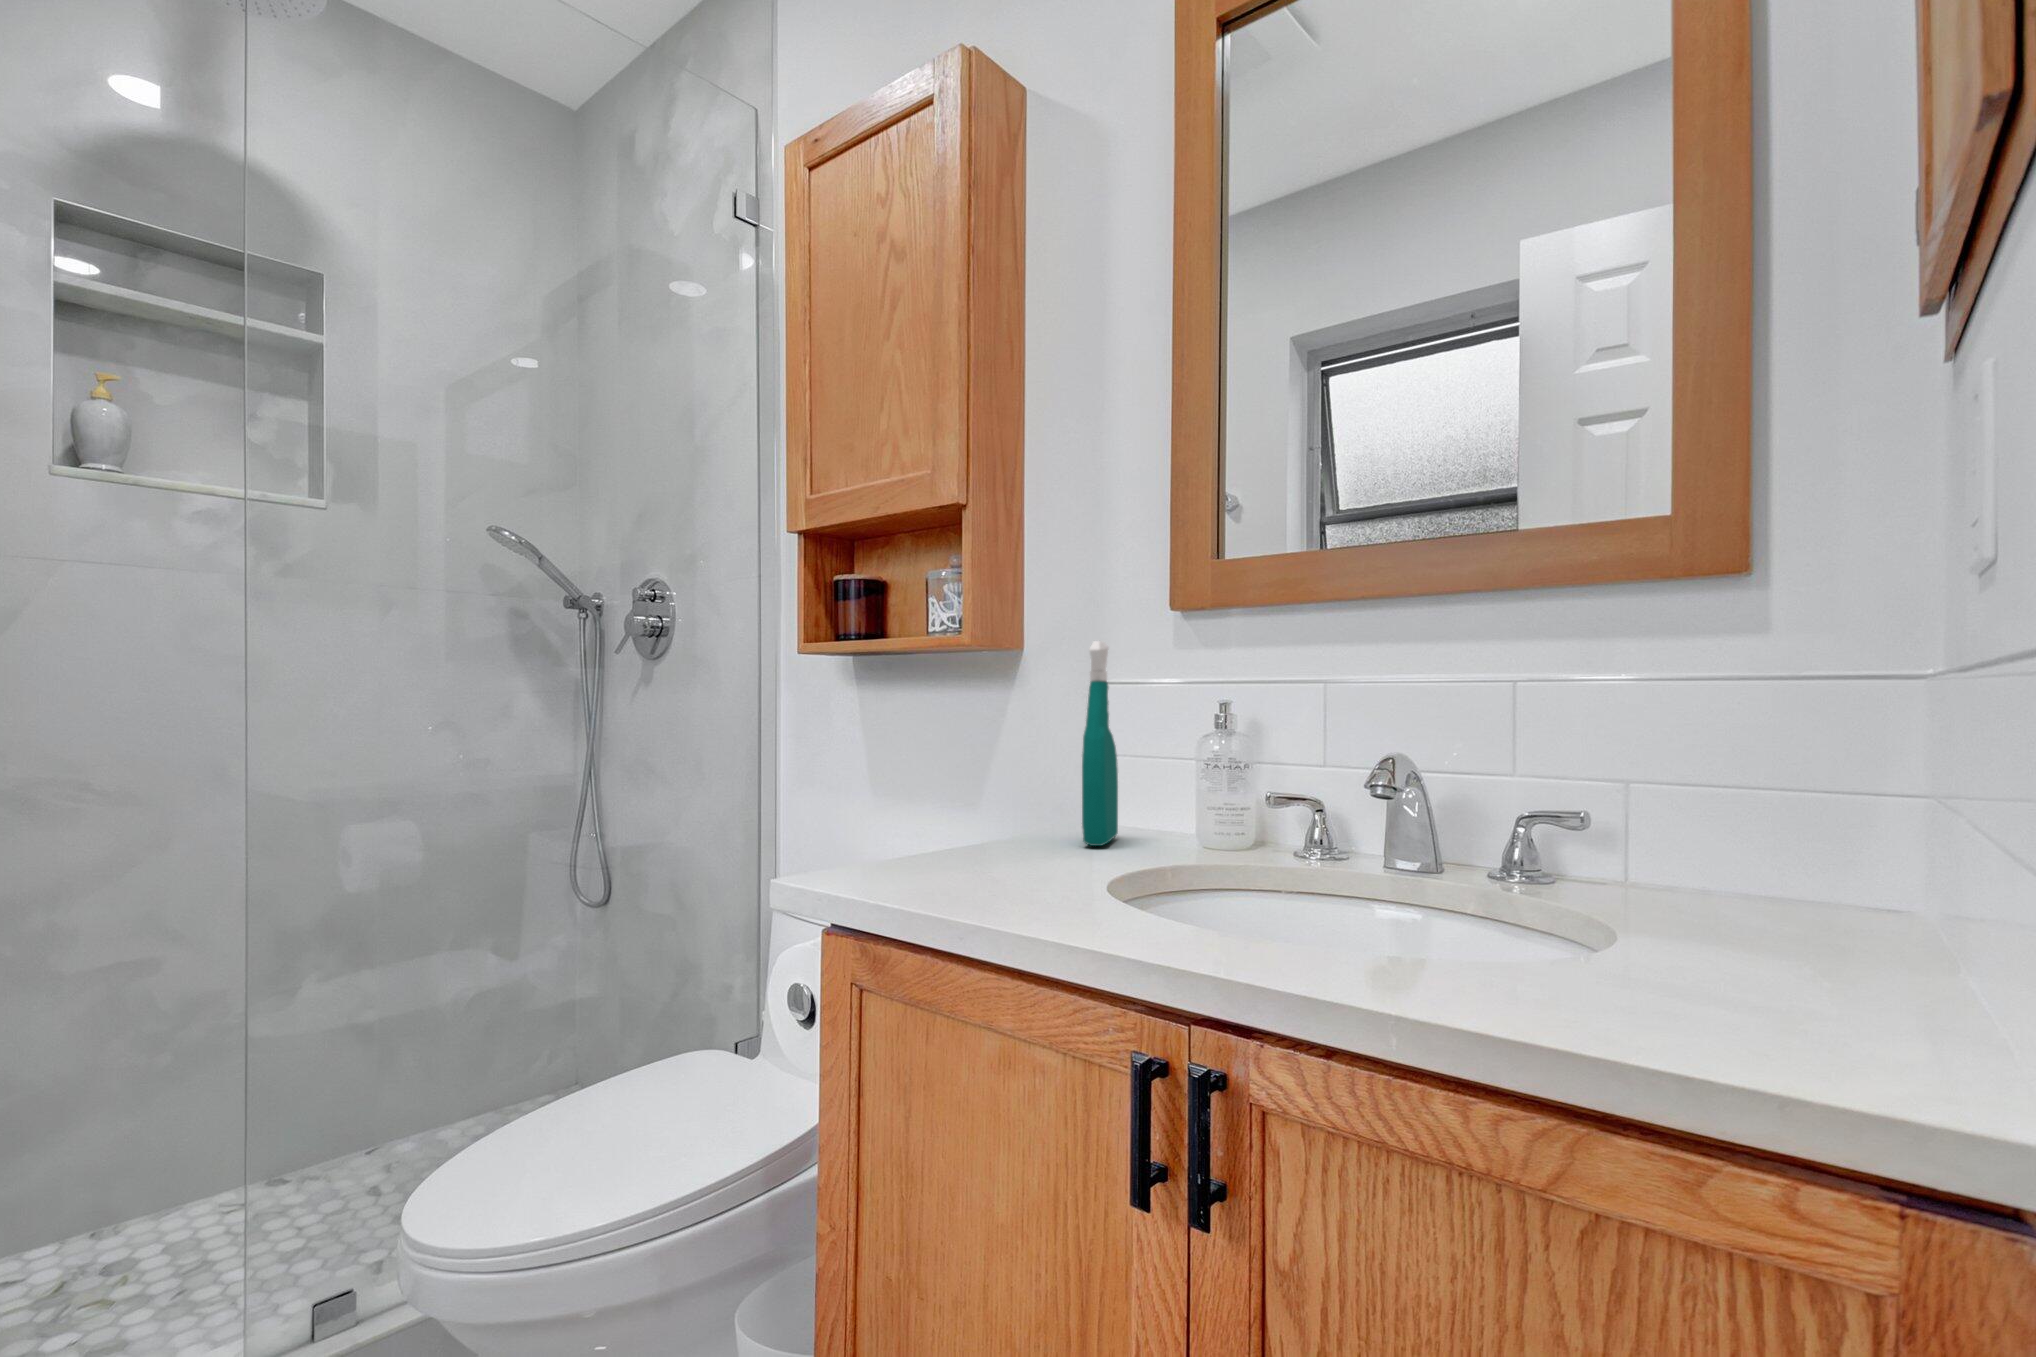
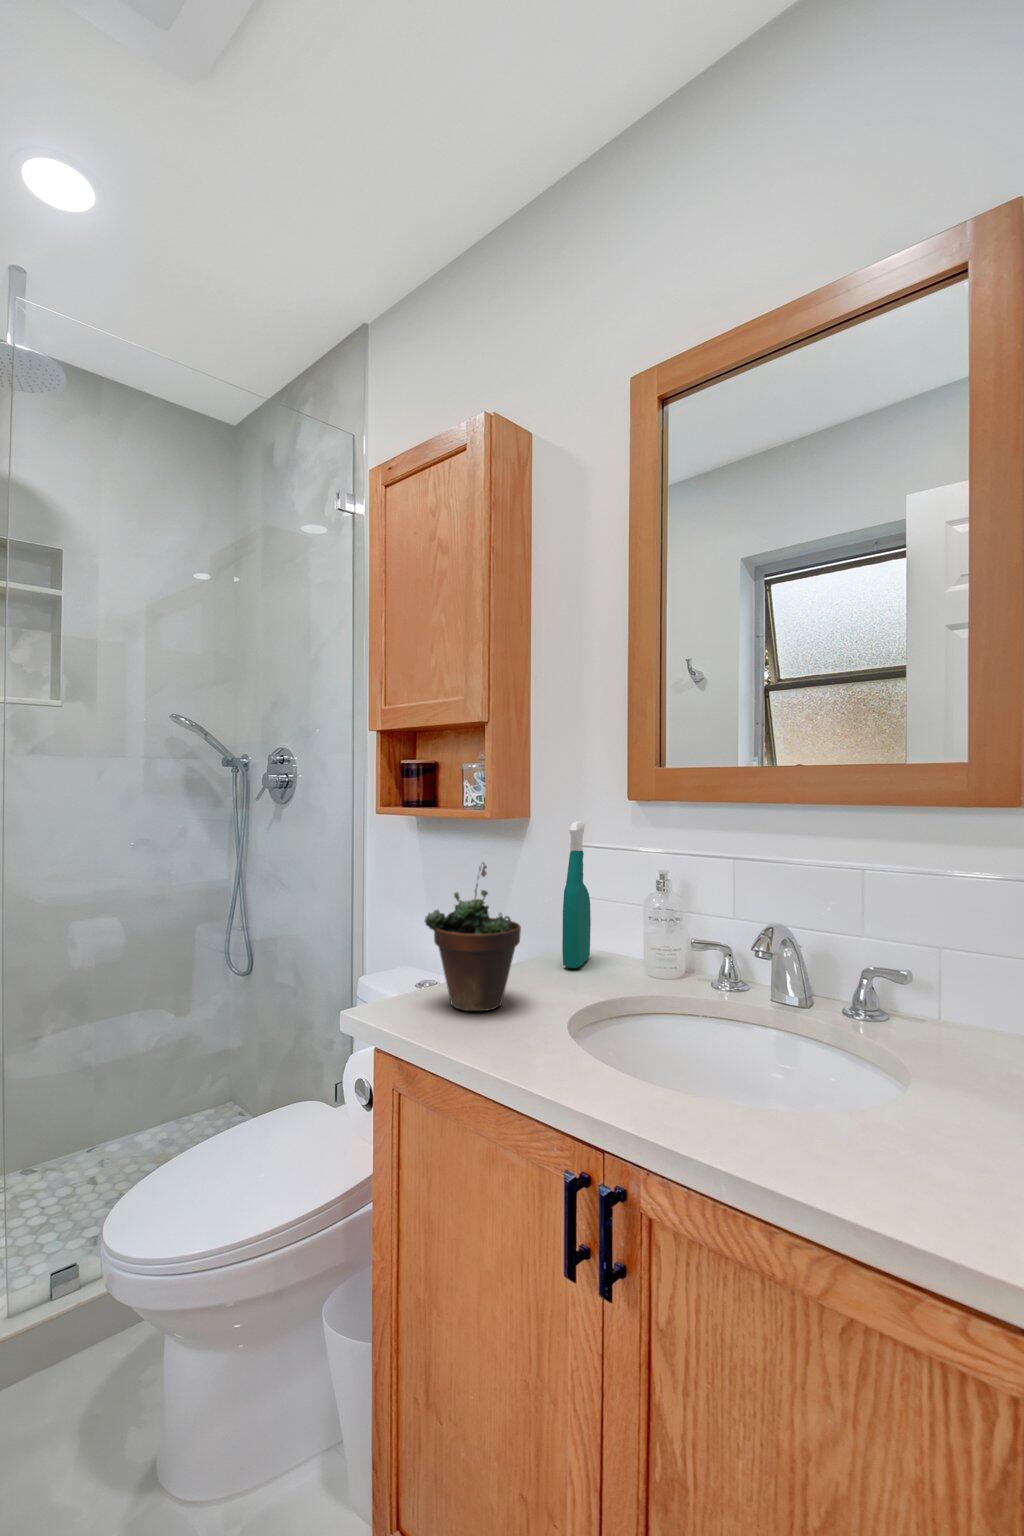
succulent plant: none [893,671,1033,883] -> present [425,862,521,1011]

